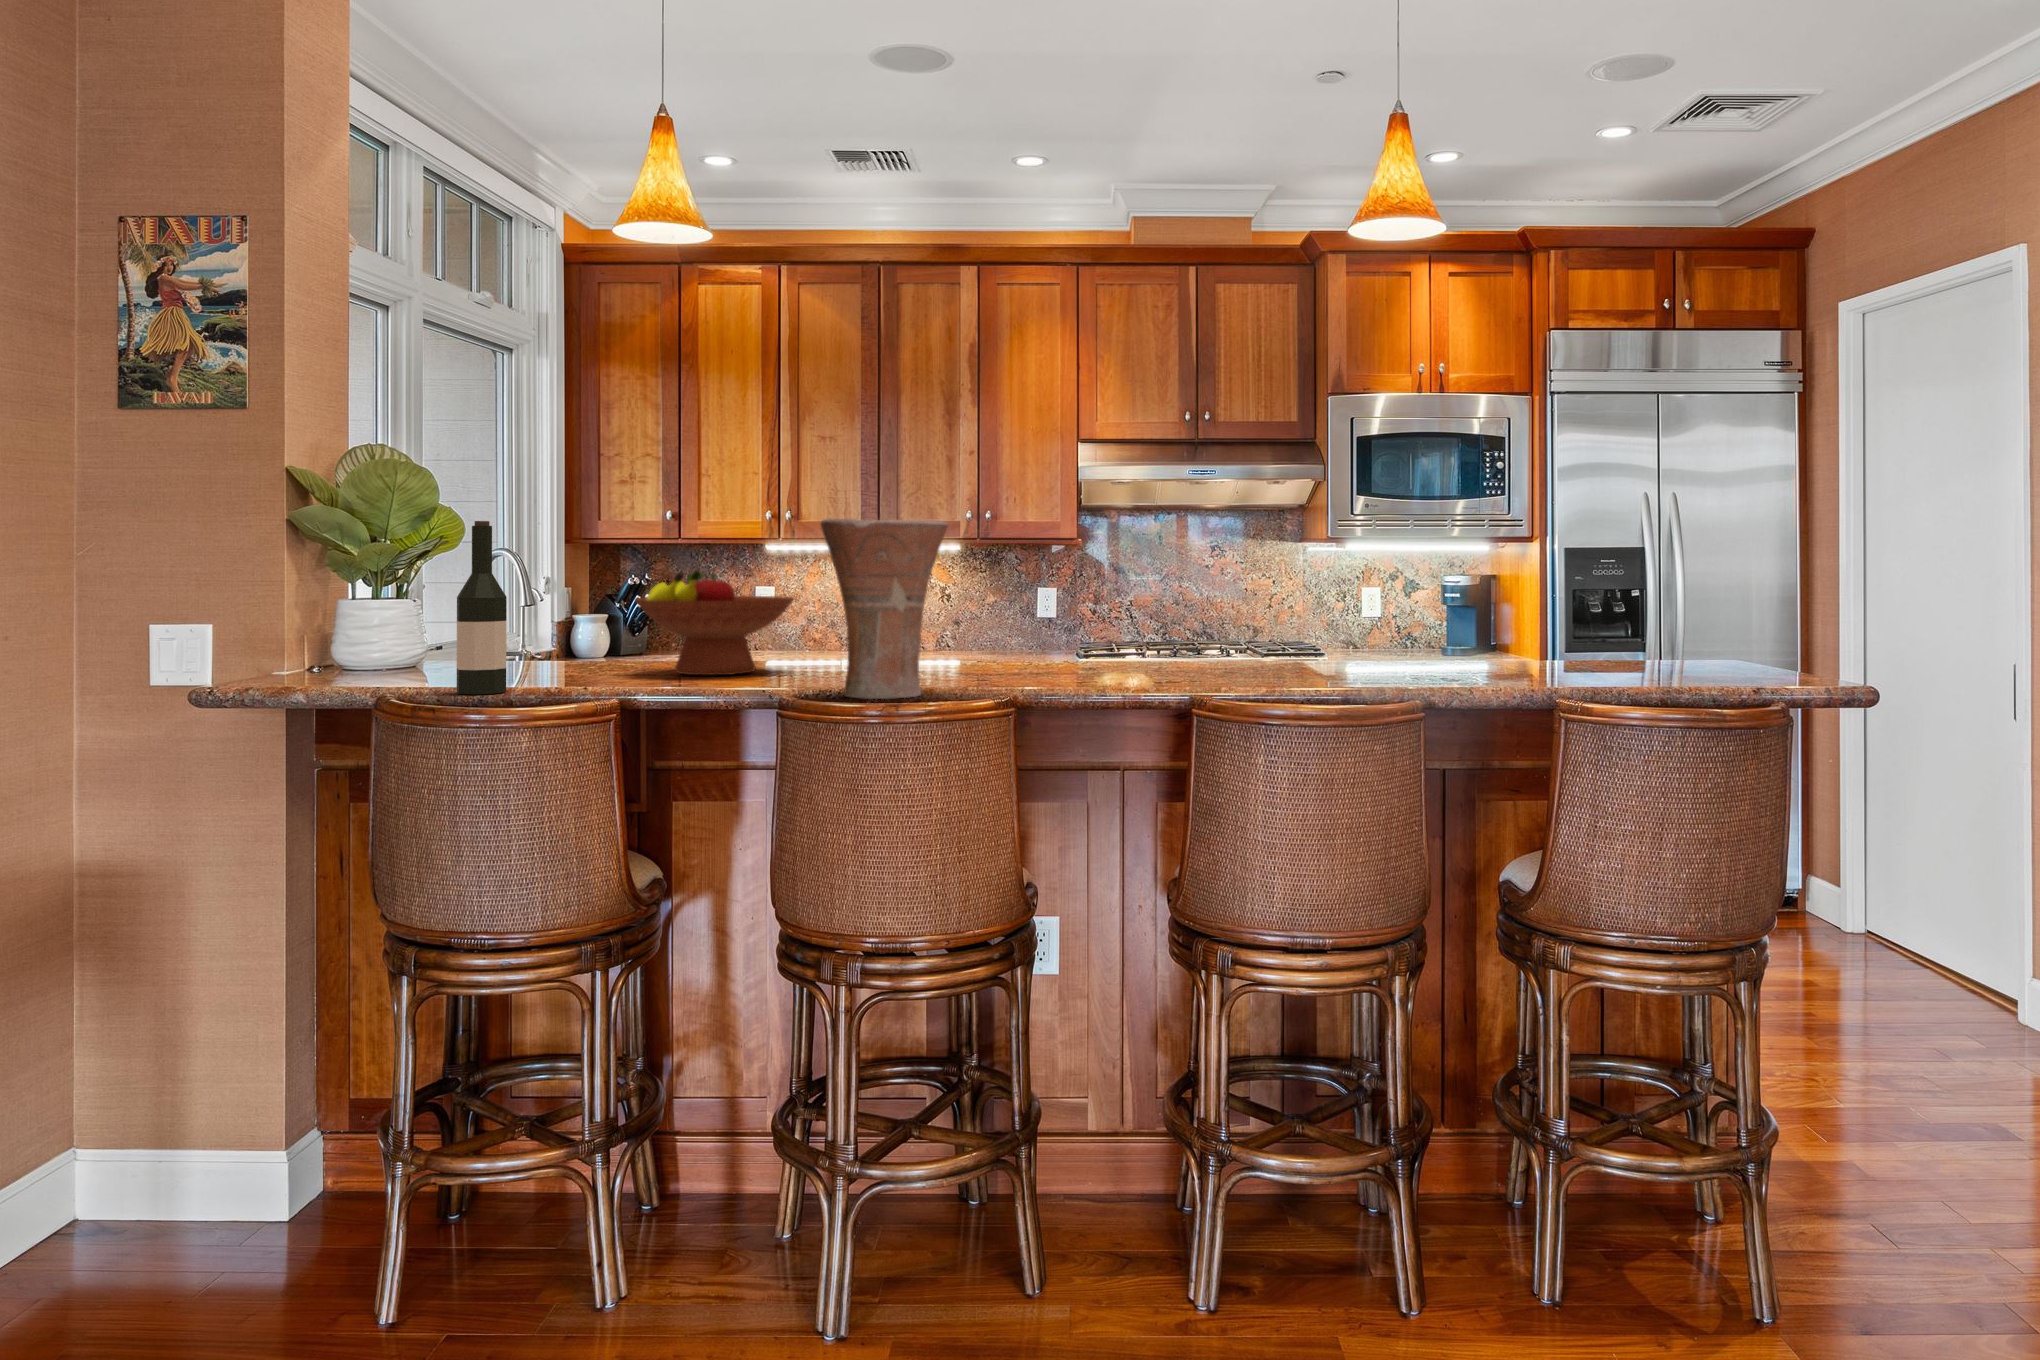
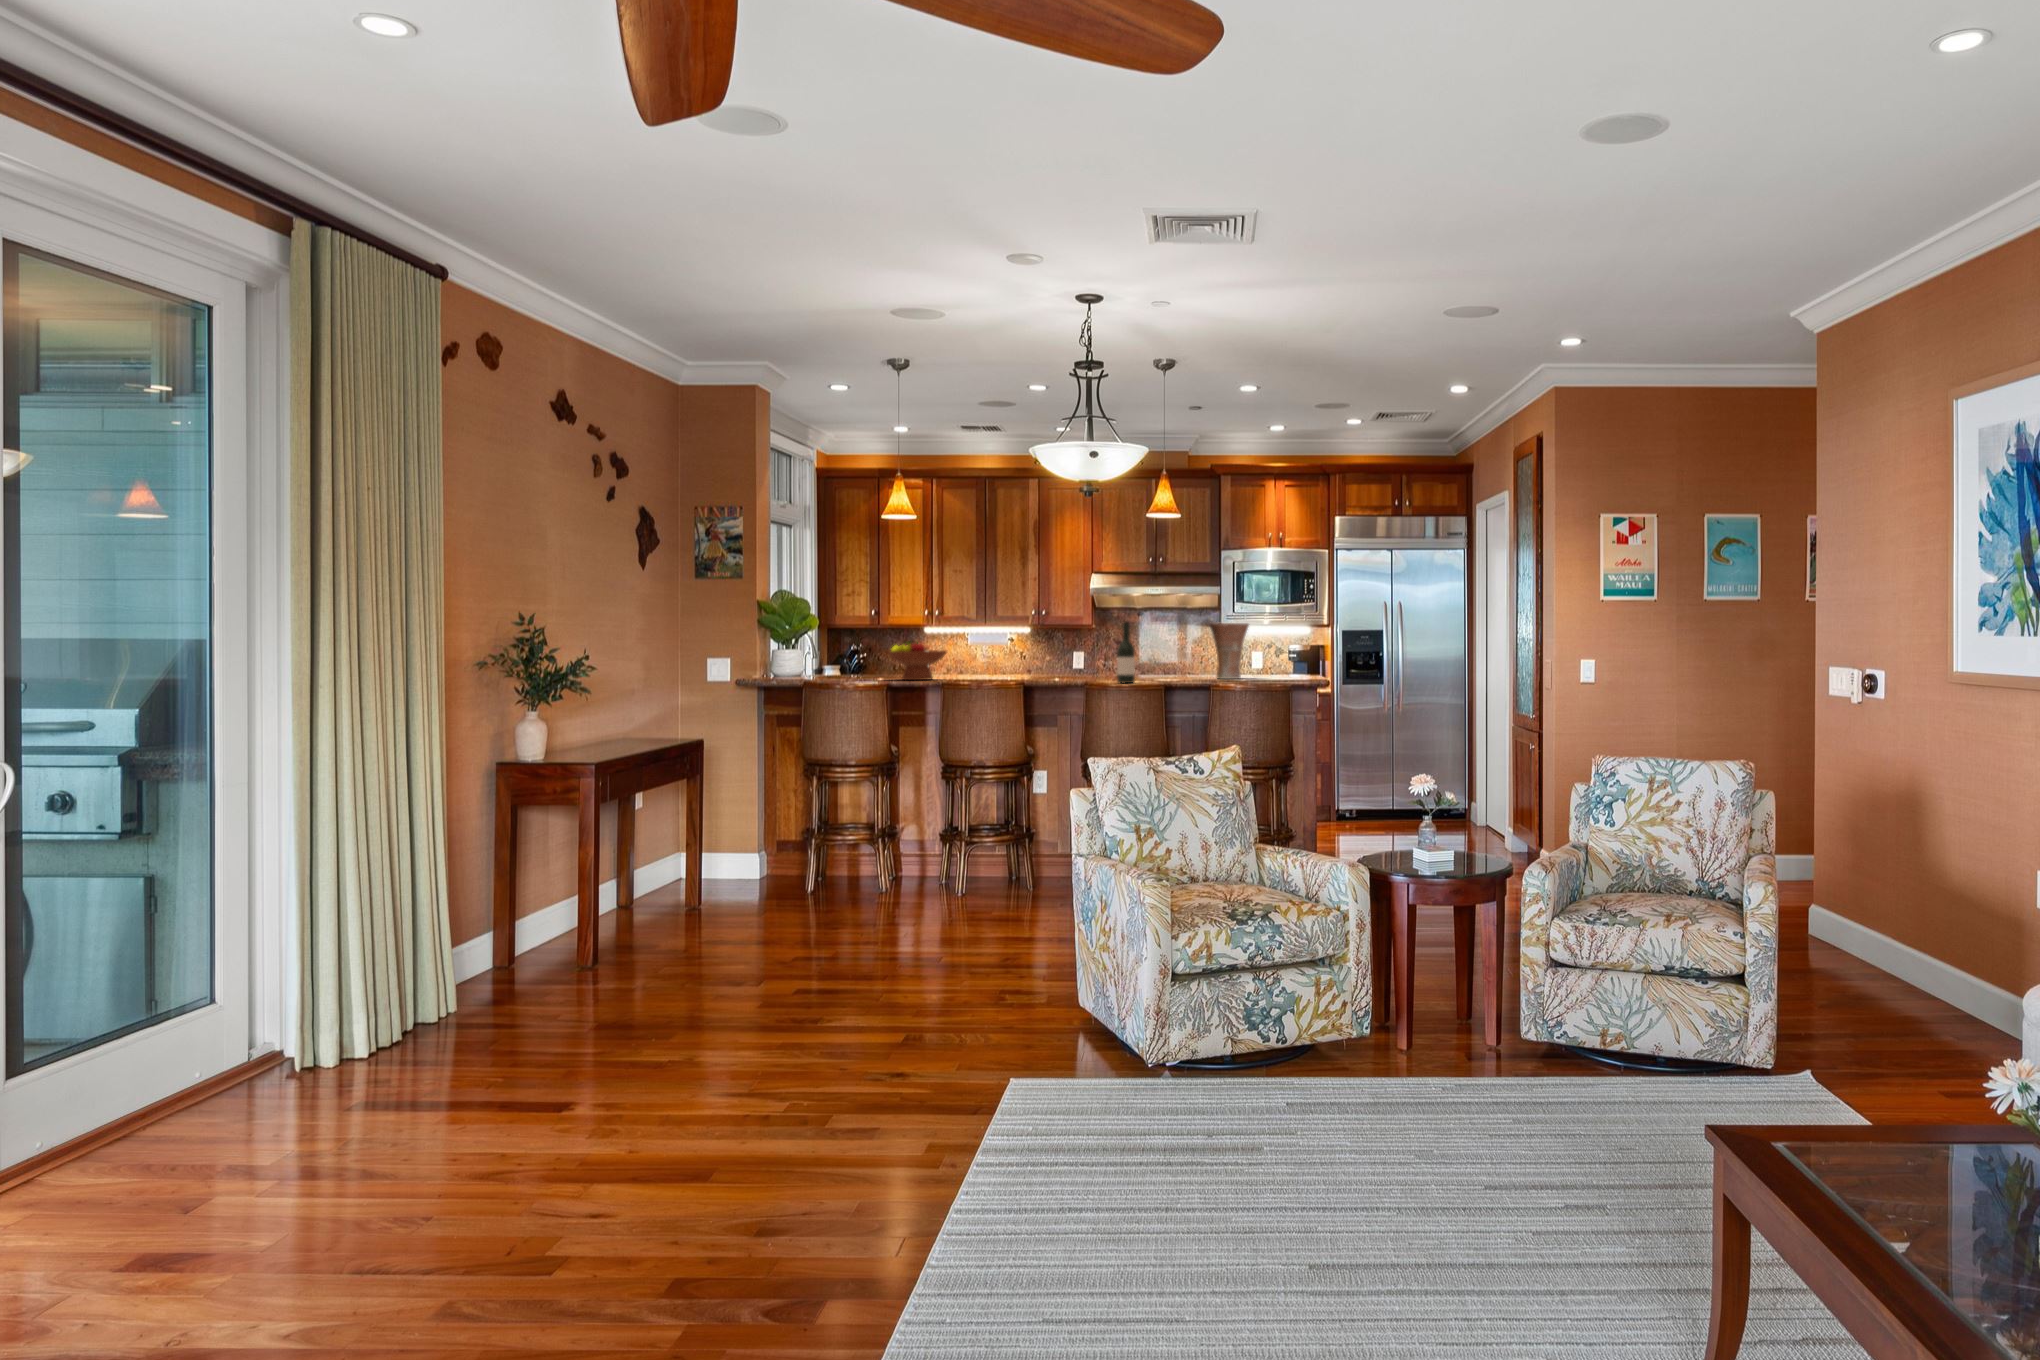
vase: present [821,519,948,699] -> present [1209,622,1249,679]
wine bottle: present [457,521,507,694] -> present [1117,621,1135,683]

